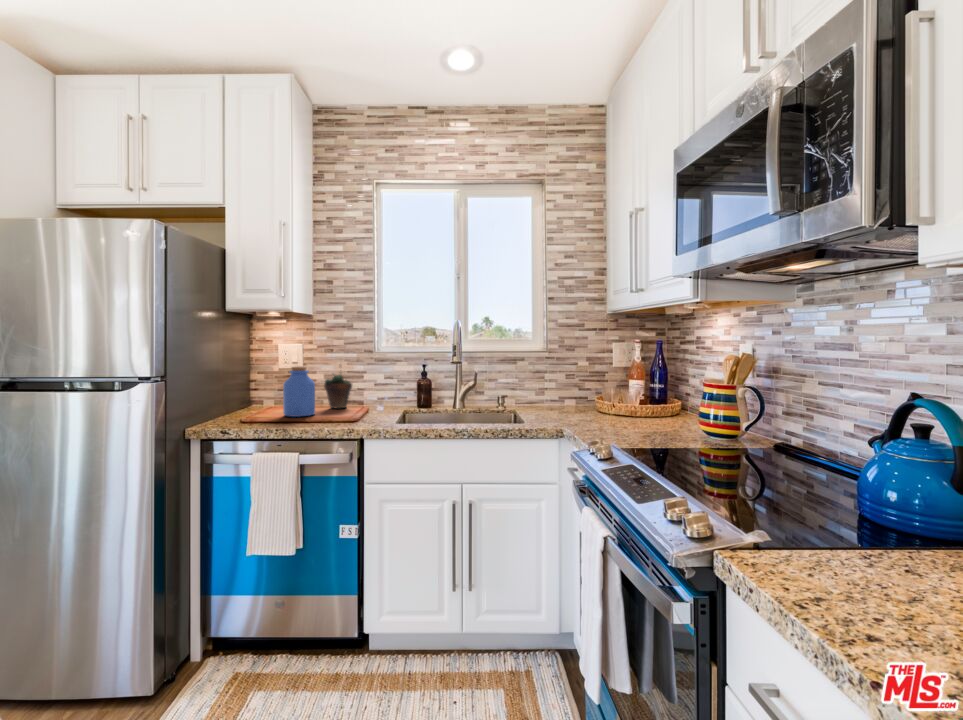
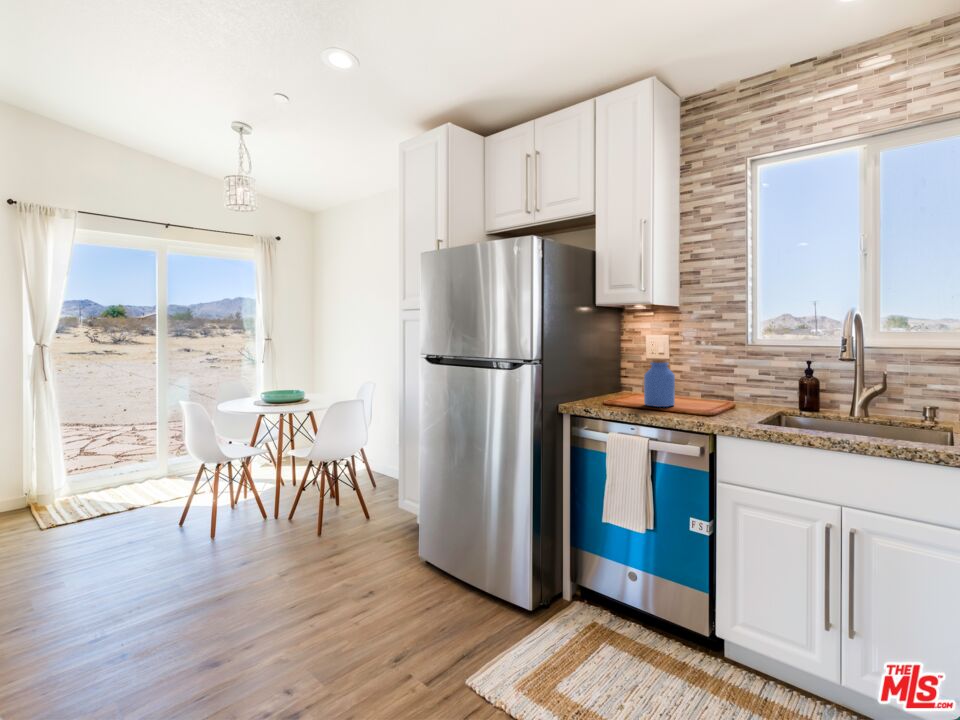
succulent plant: present [324,374,352,408] -> none [686,355,716,402]

